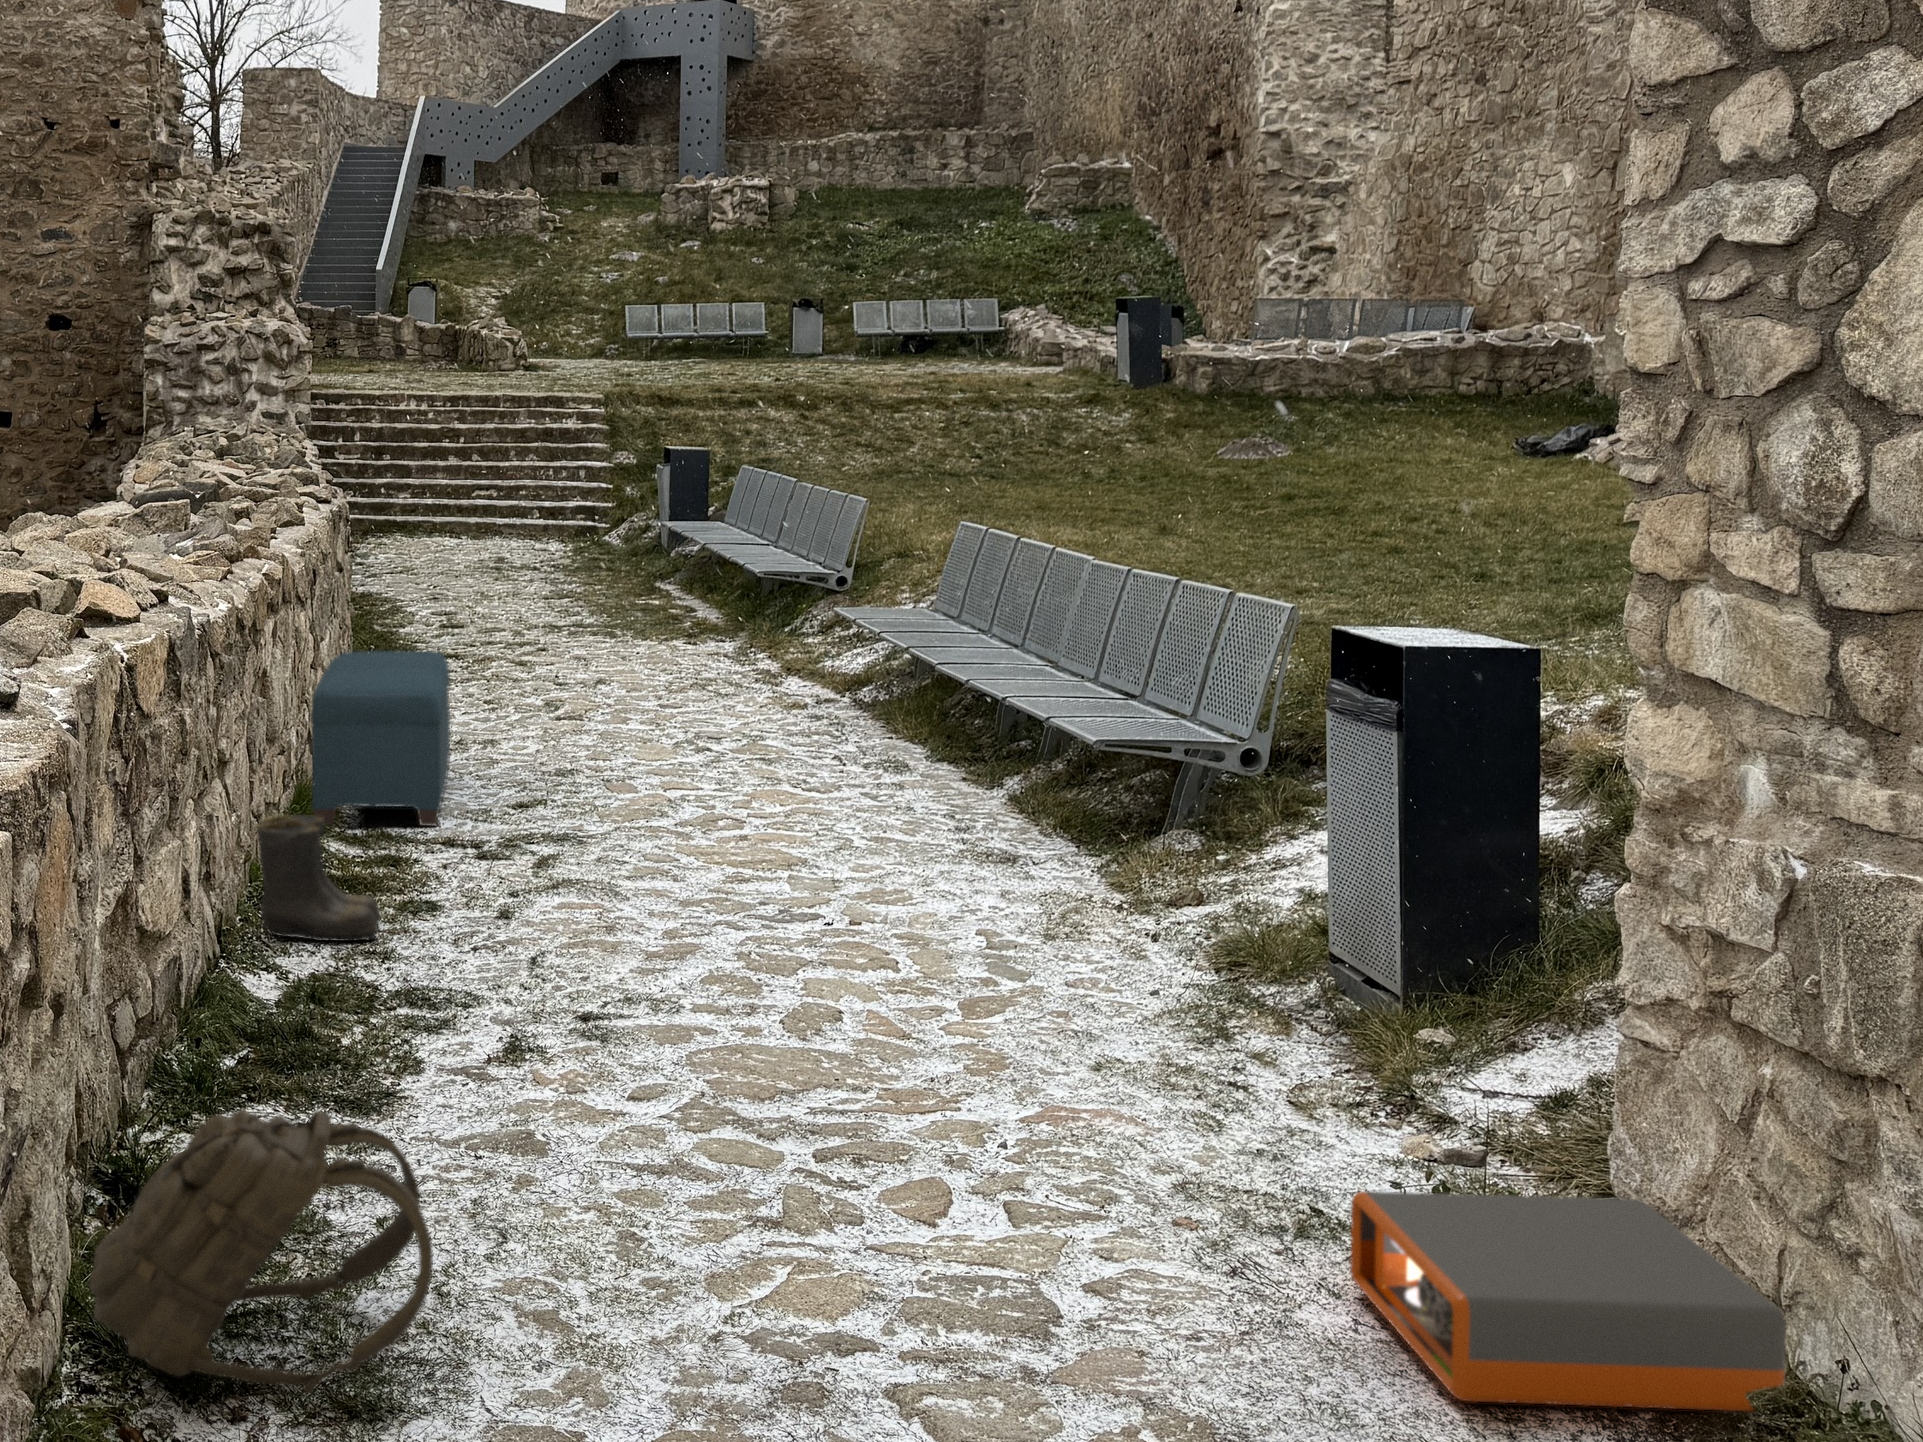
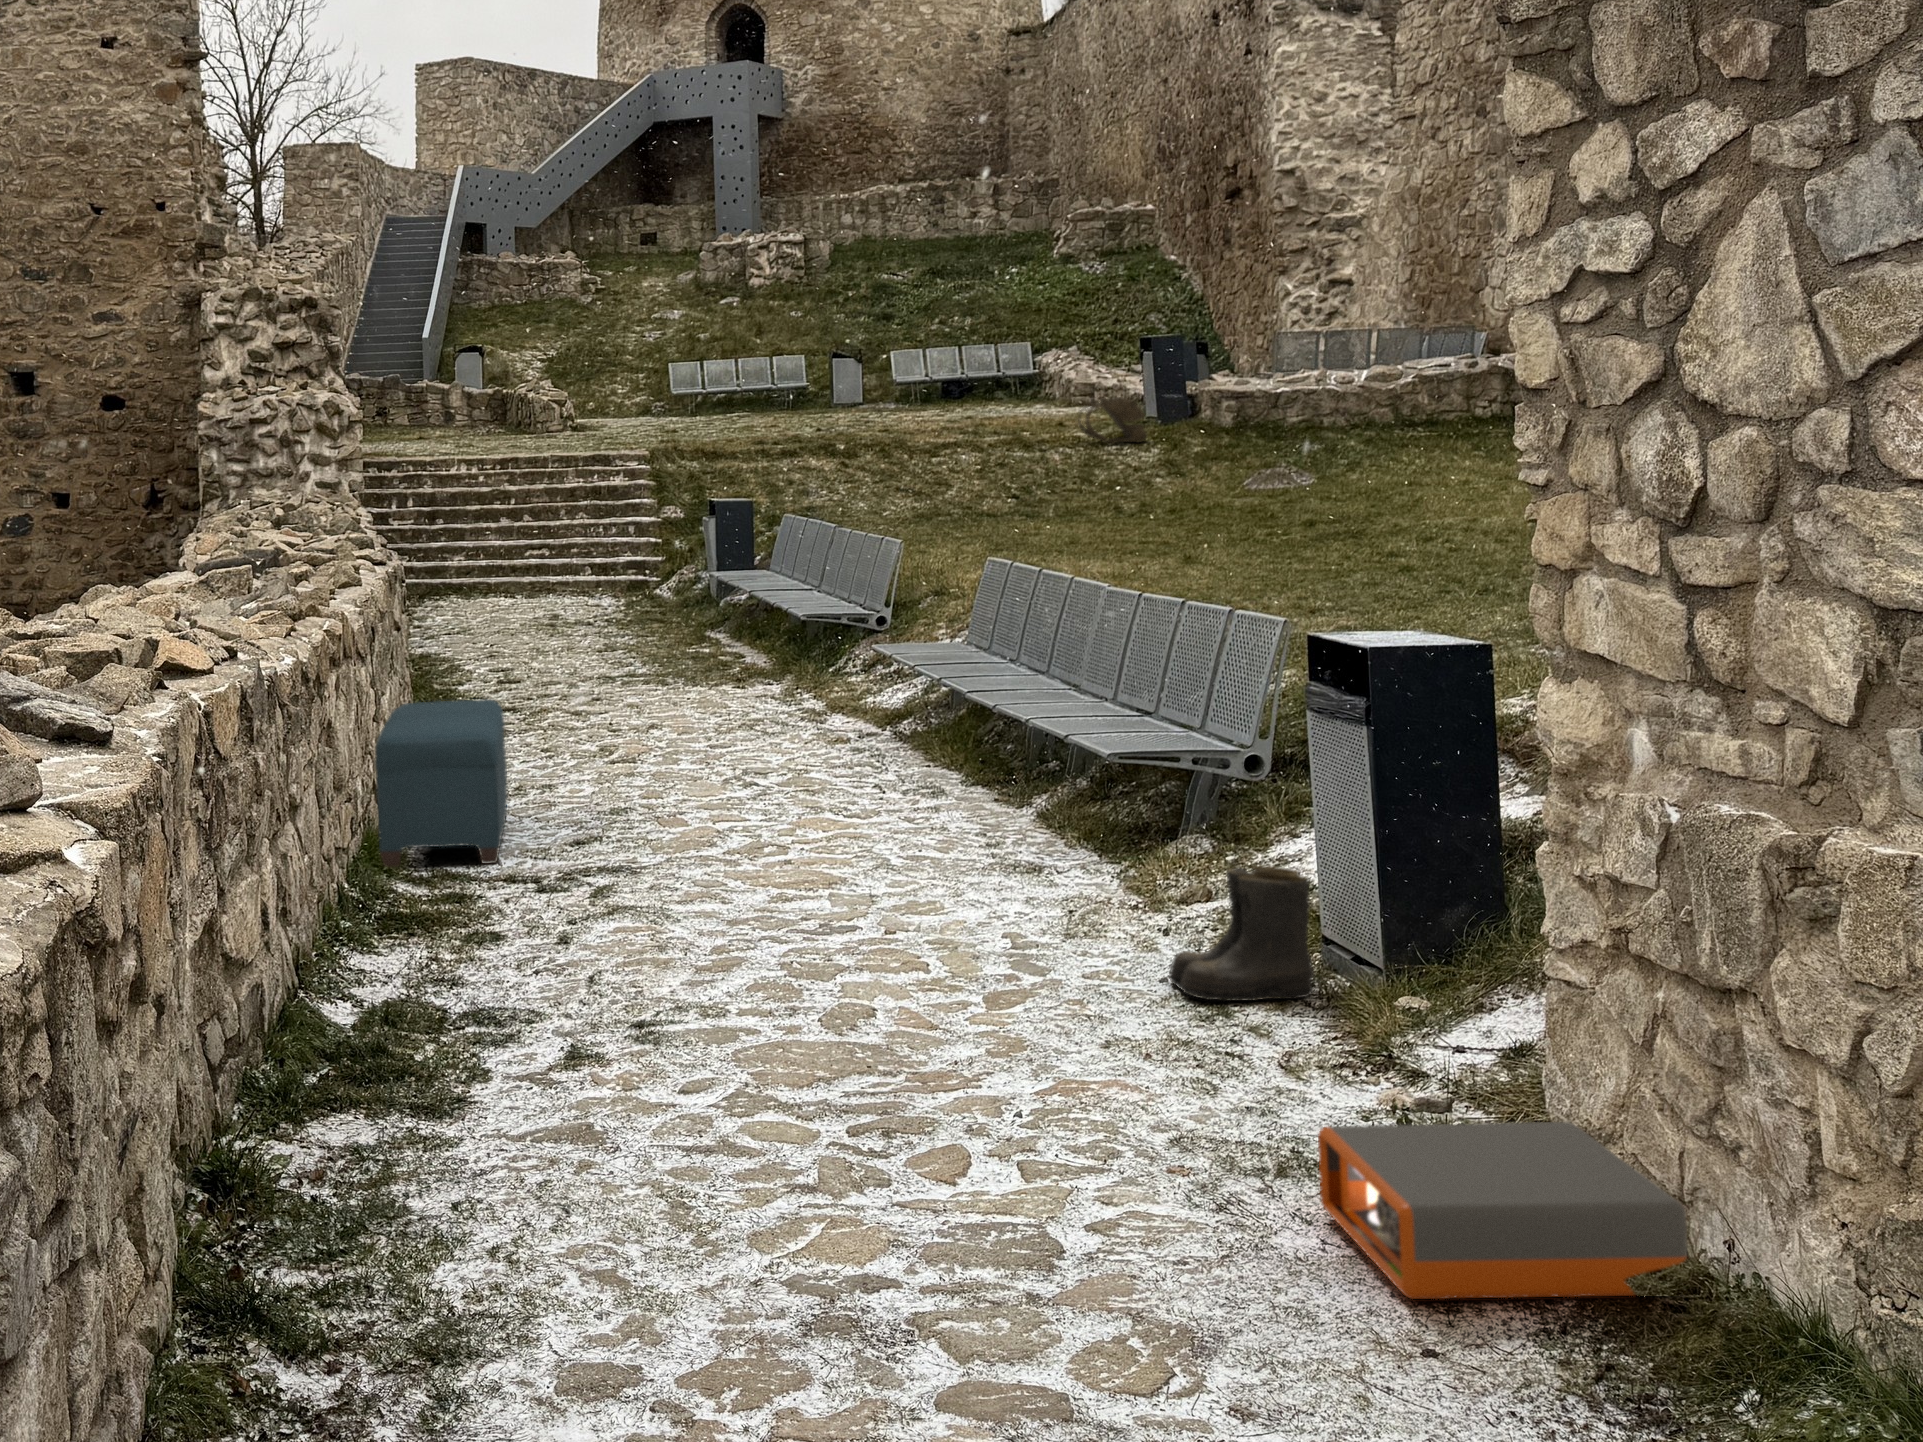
boots: present [257,815,381,941] -> present [1169,866,1314,1001]
backpack: present [89,1110,433,1396] -> present [1079,397,1148,443]

